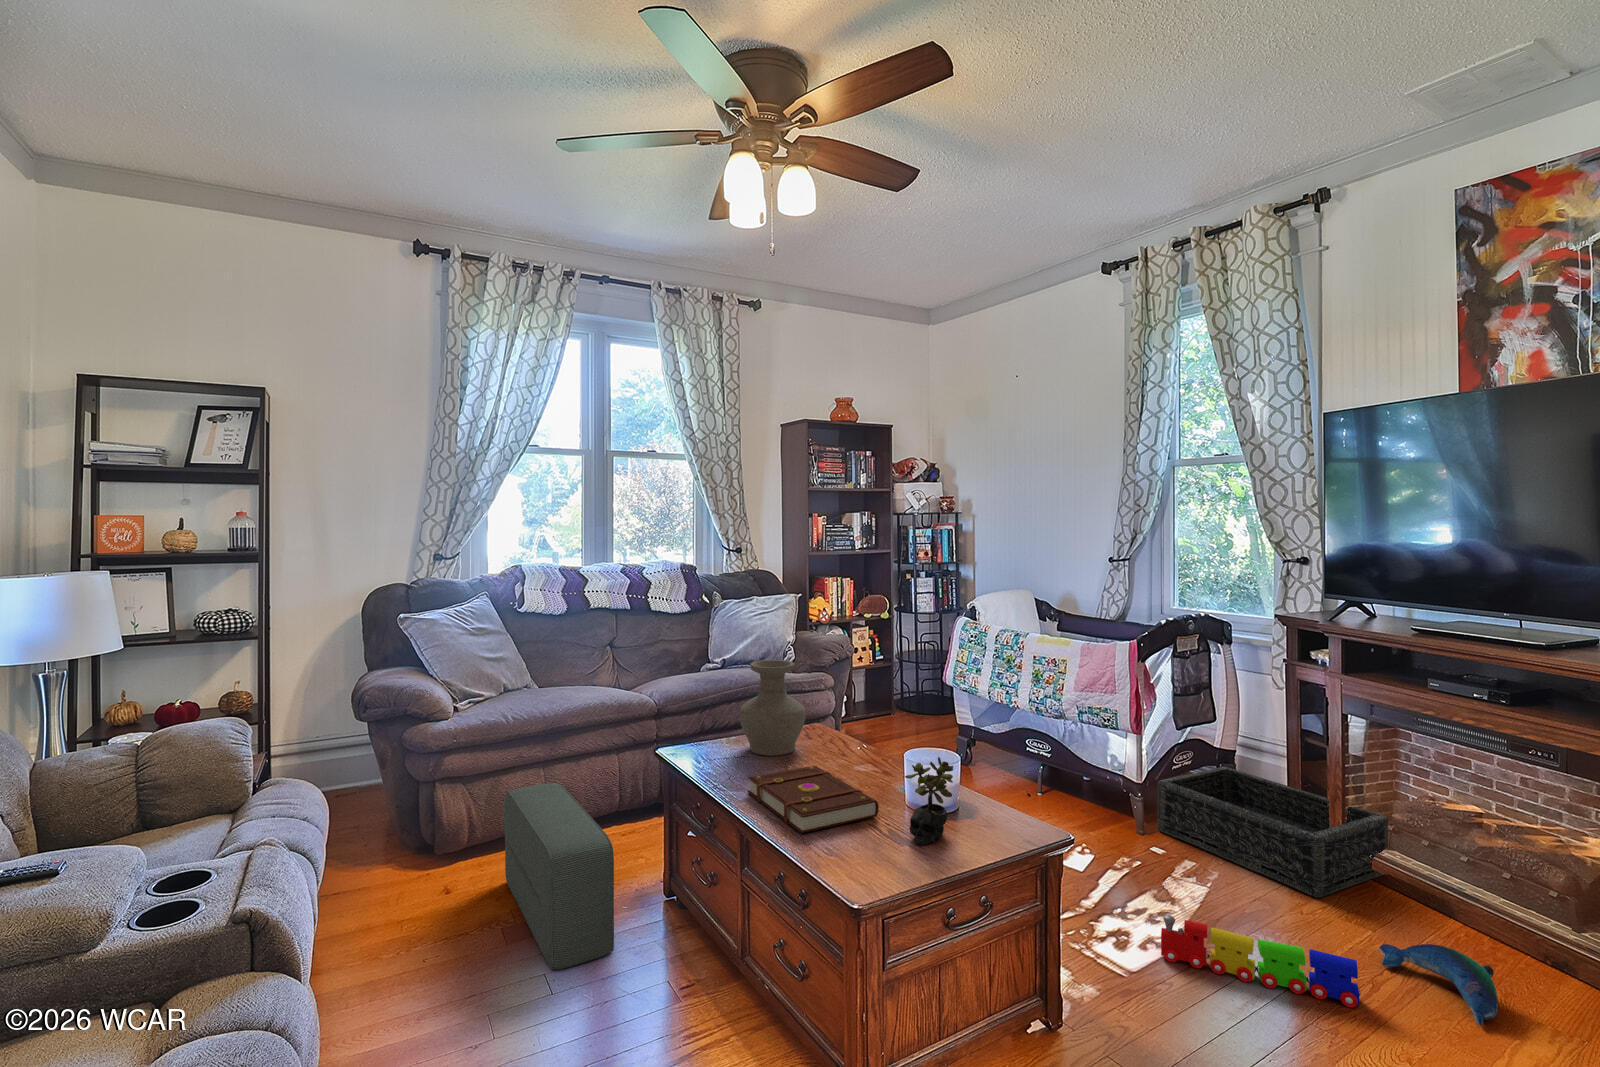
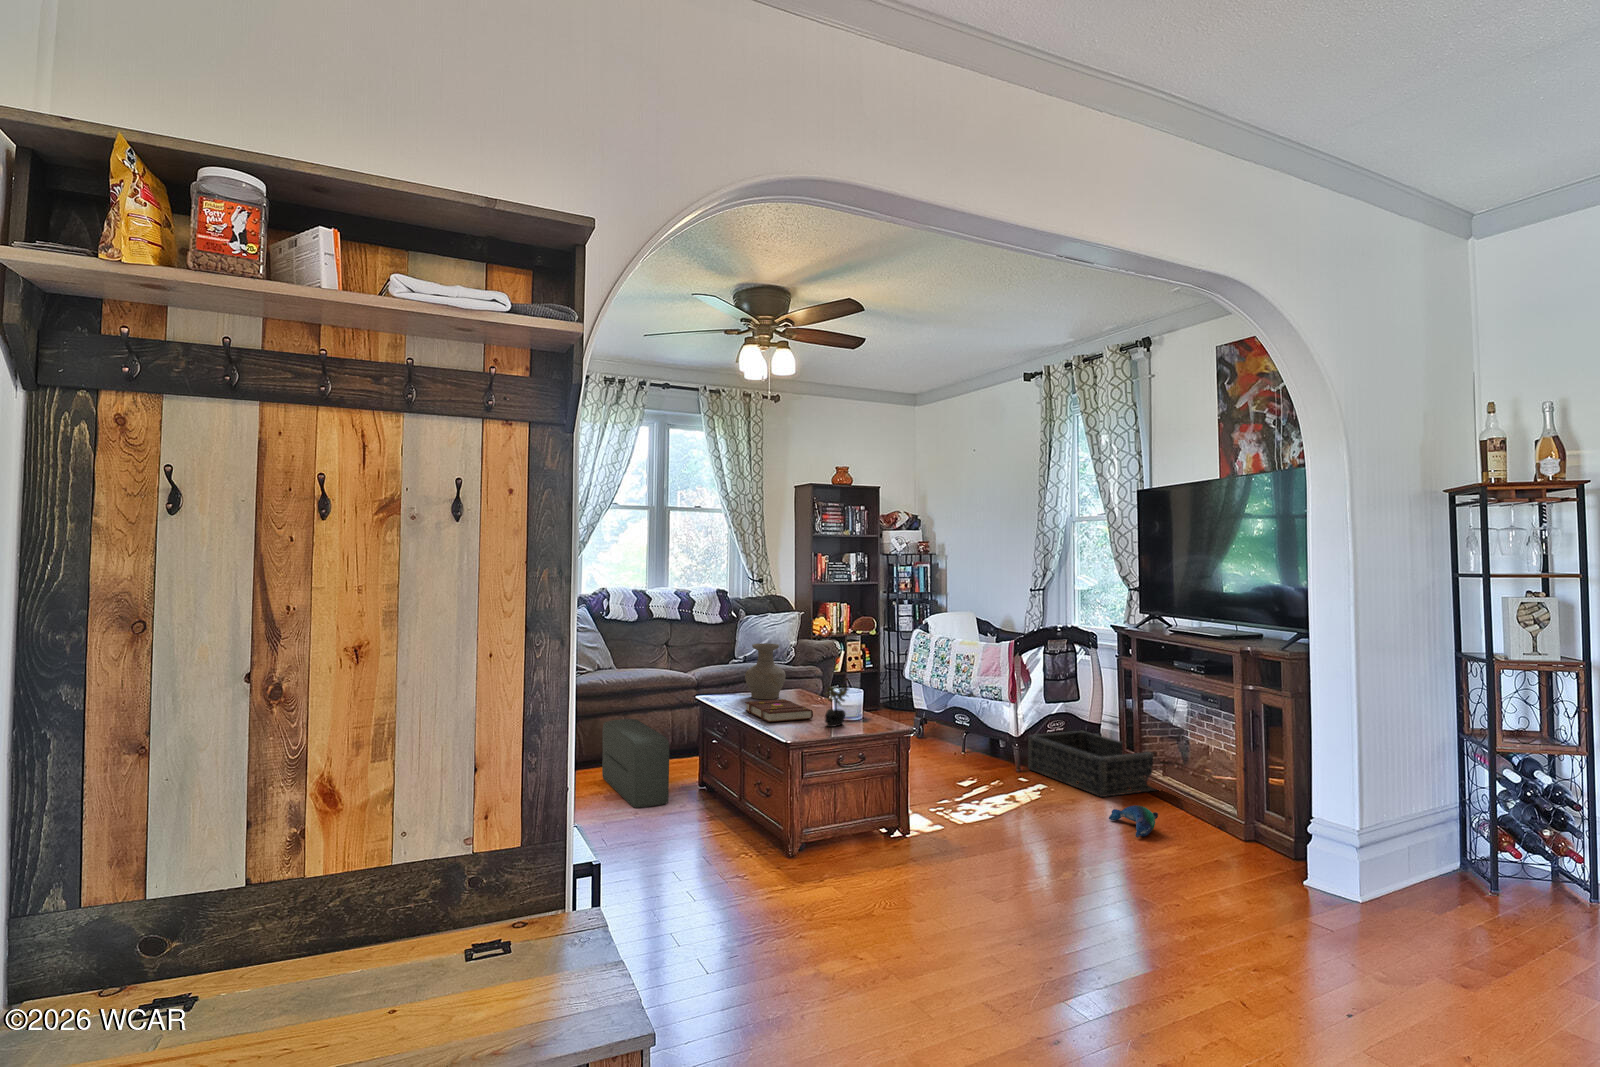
toy train: present [1161,915,1361,1007] -> none [982,789,1080,831]

